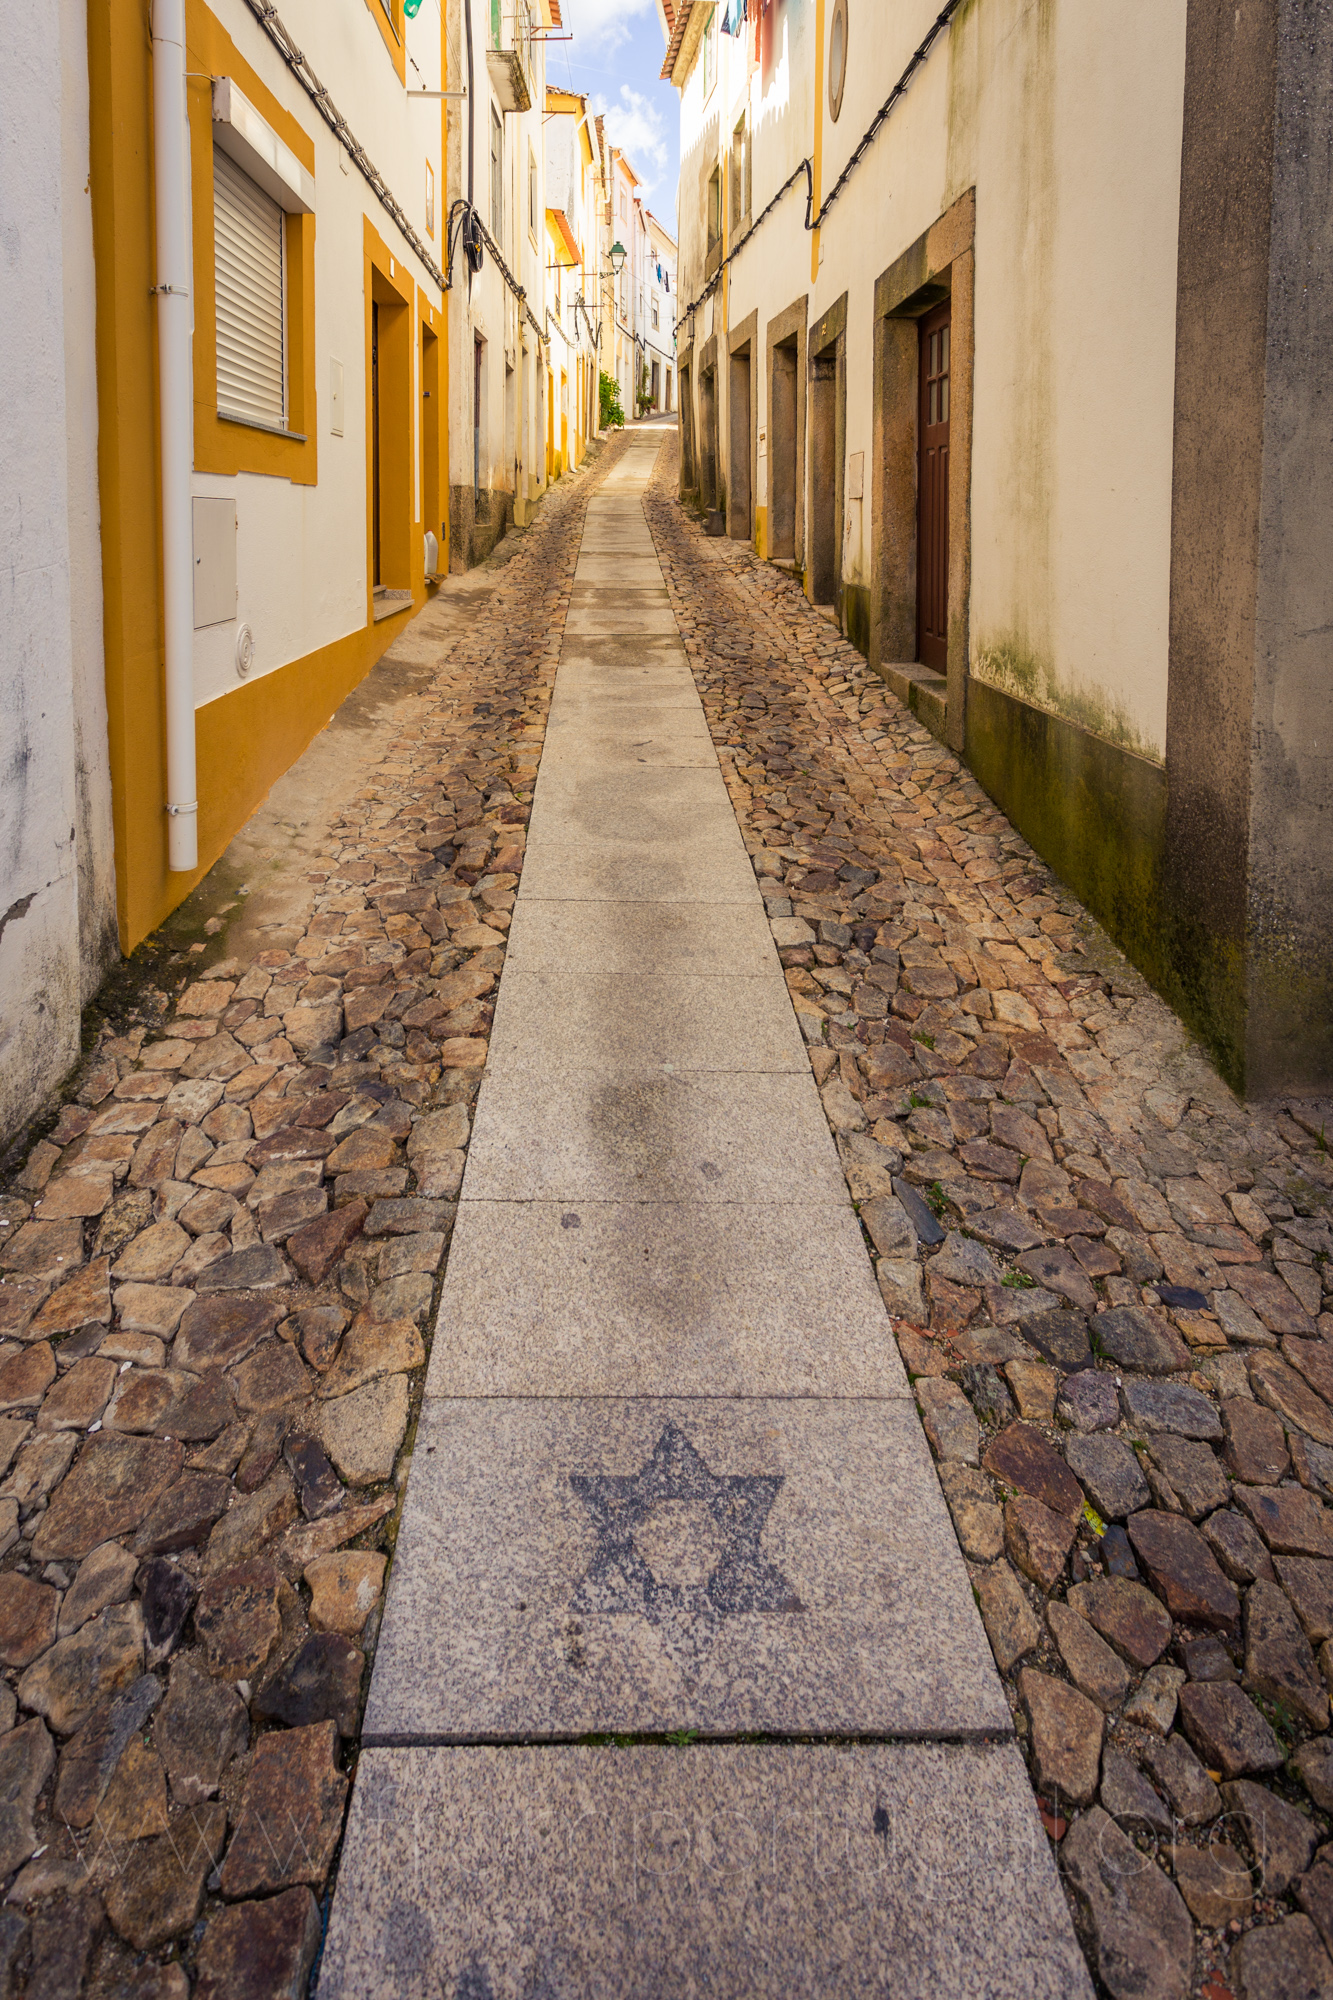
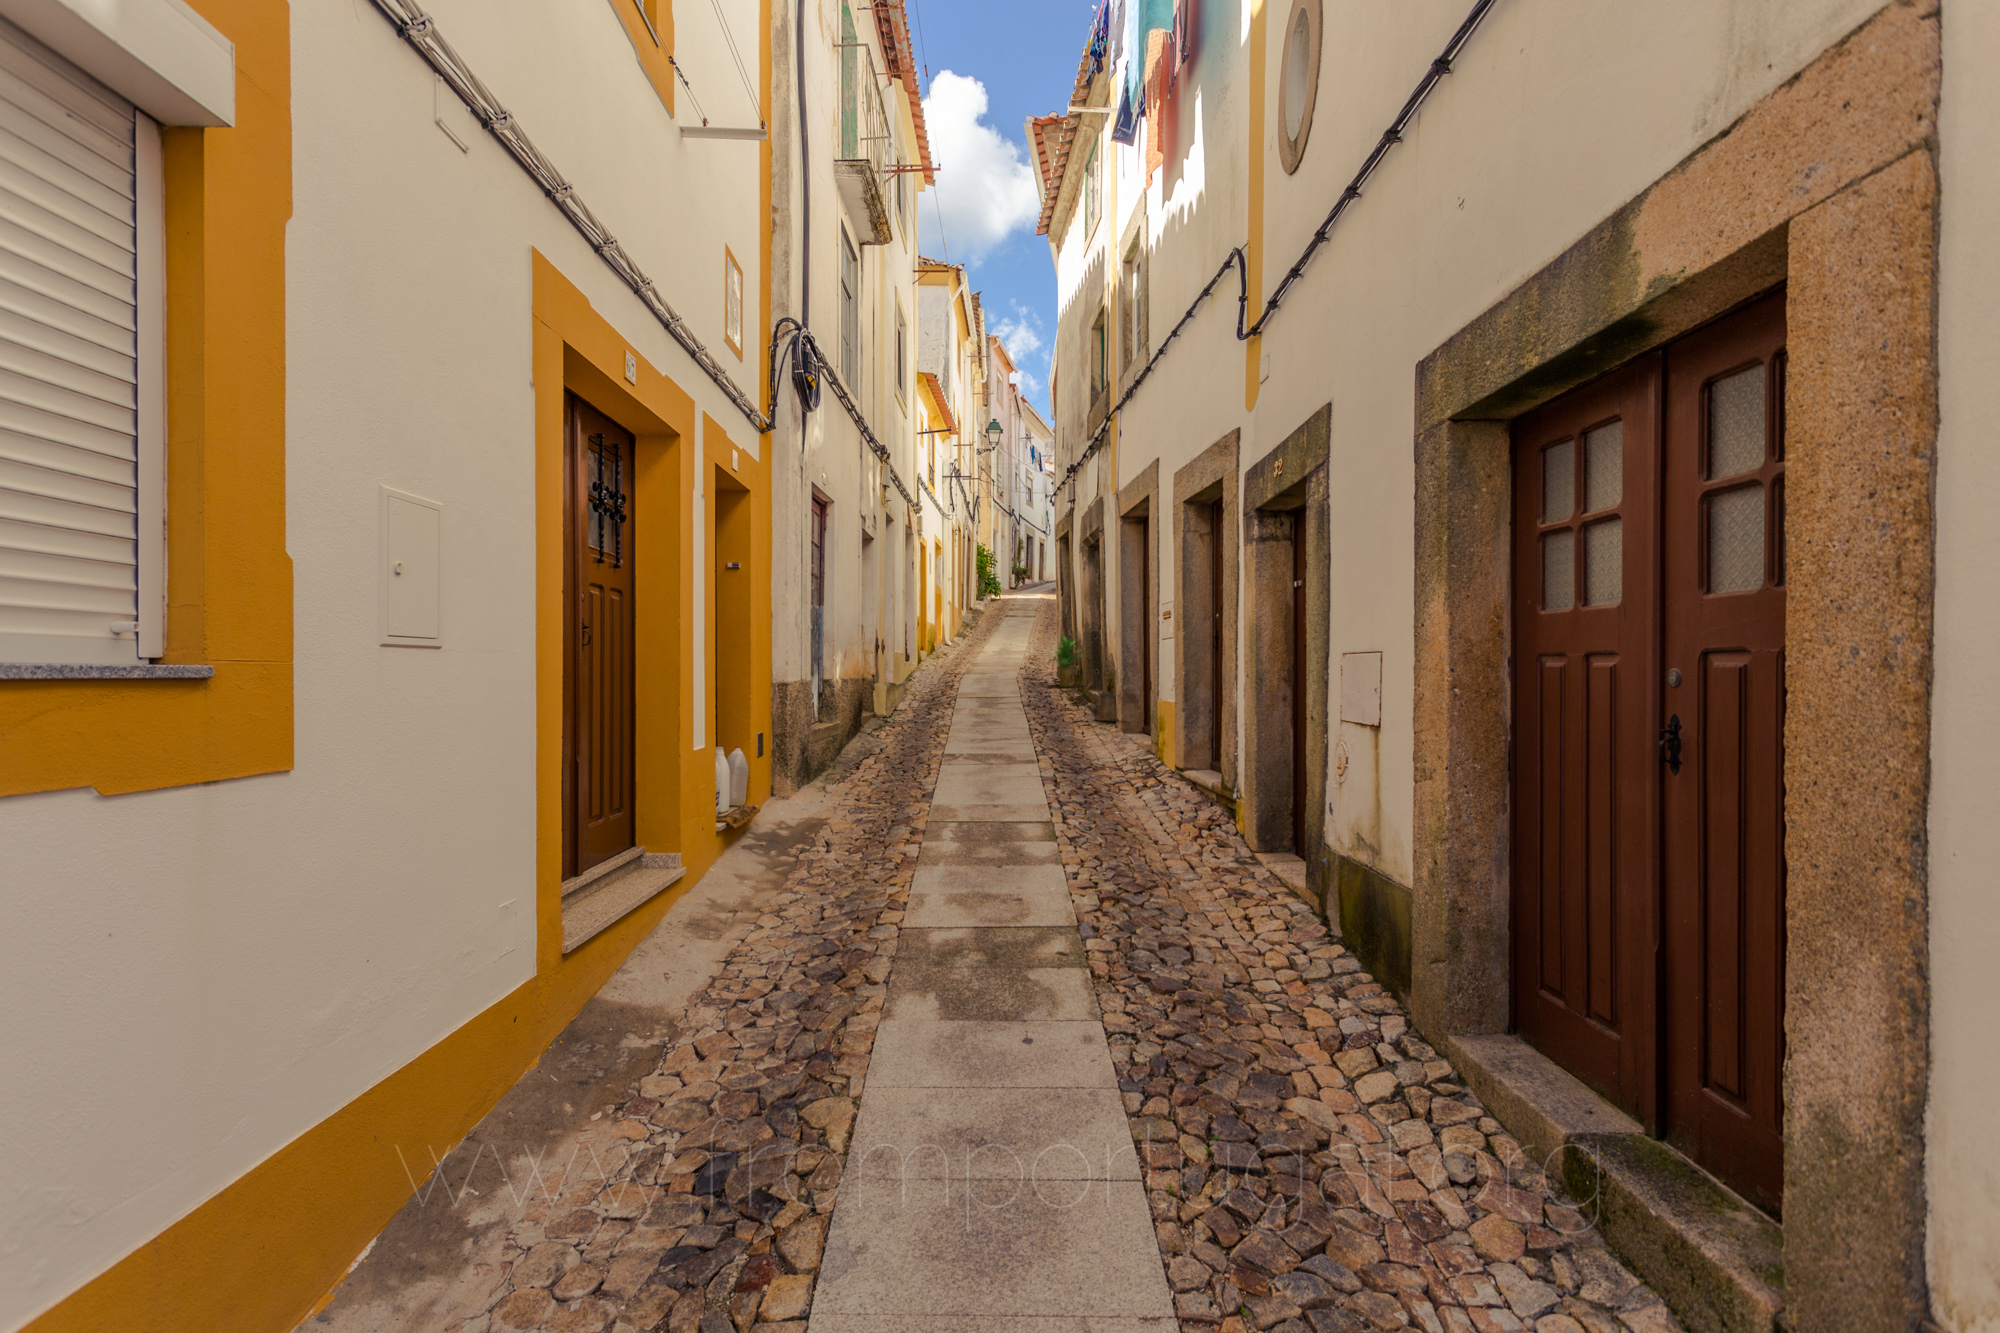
potted plant: none [669,466,702,512] -> present [1054,637,1077,687]

